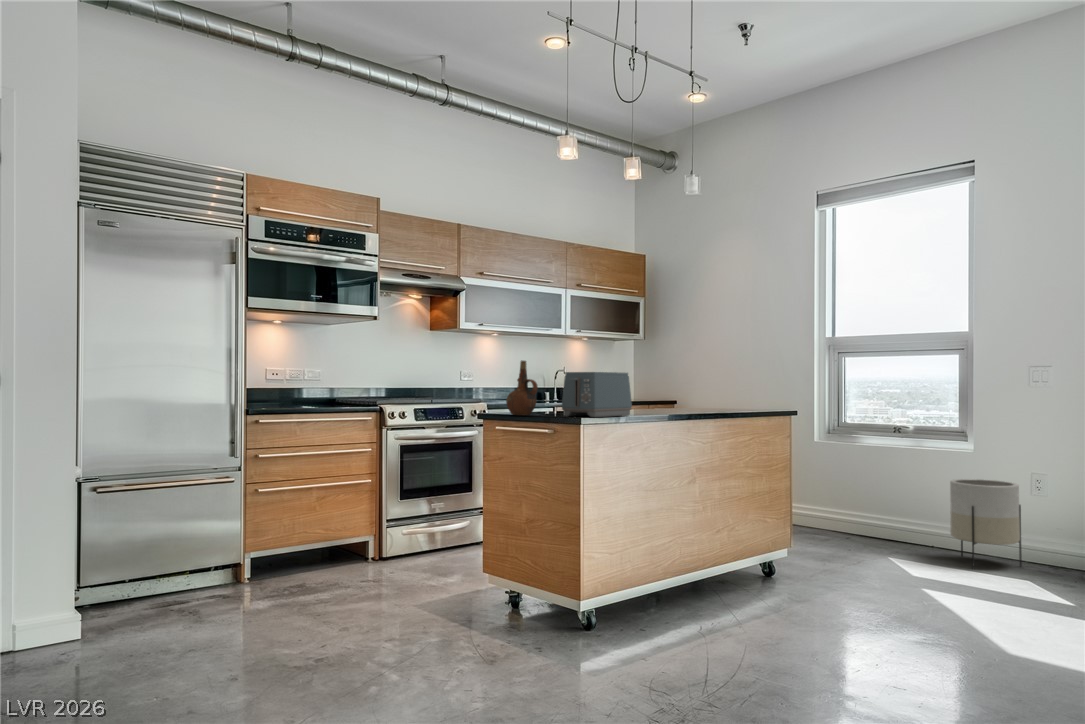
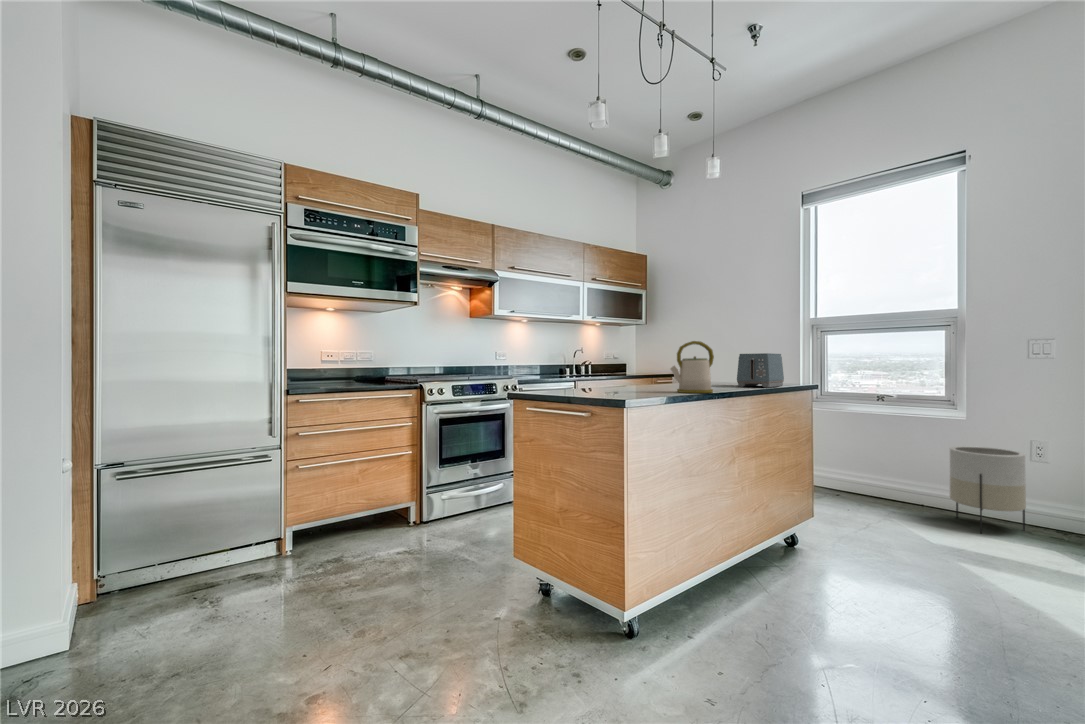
ceramic pitcher: present [506,360,538,415] -> none [537,336,571,395]
kettle: none [638,365,680,416] -> present [671,341,714,393]
toaster: present [562,372,632,417] -> present [737,353,784,388]

